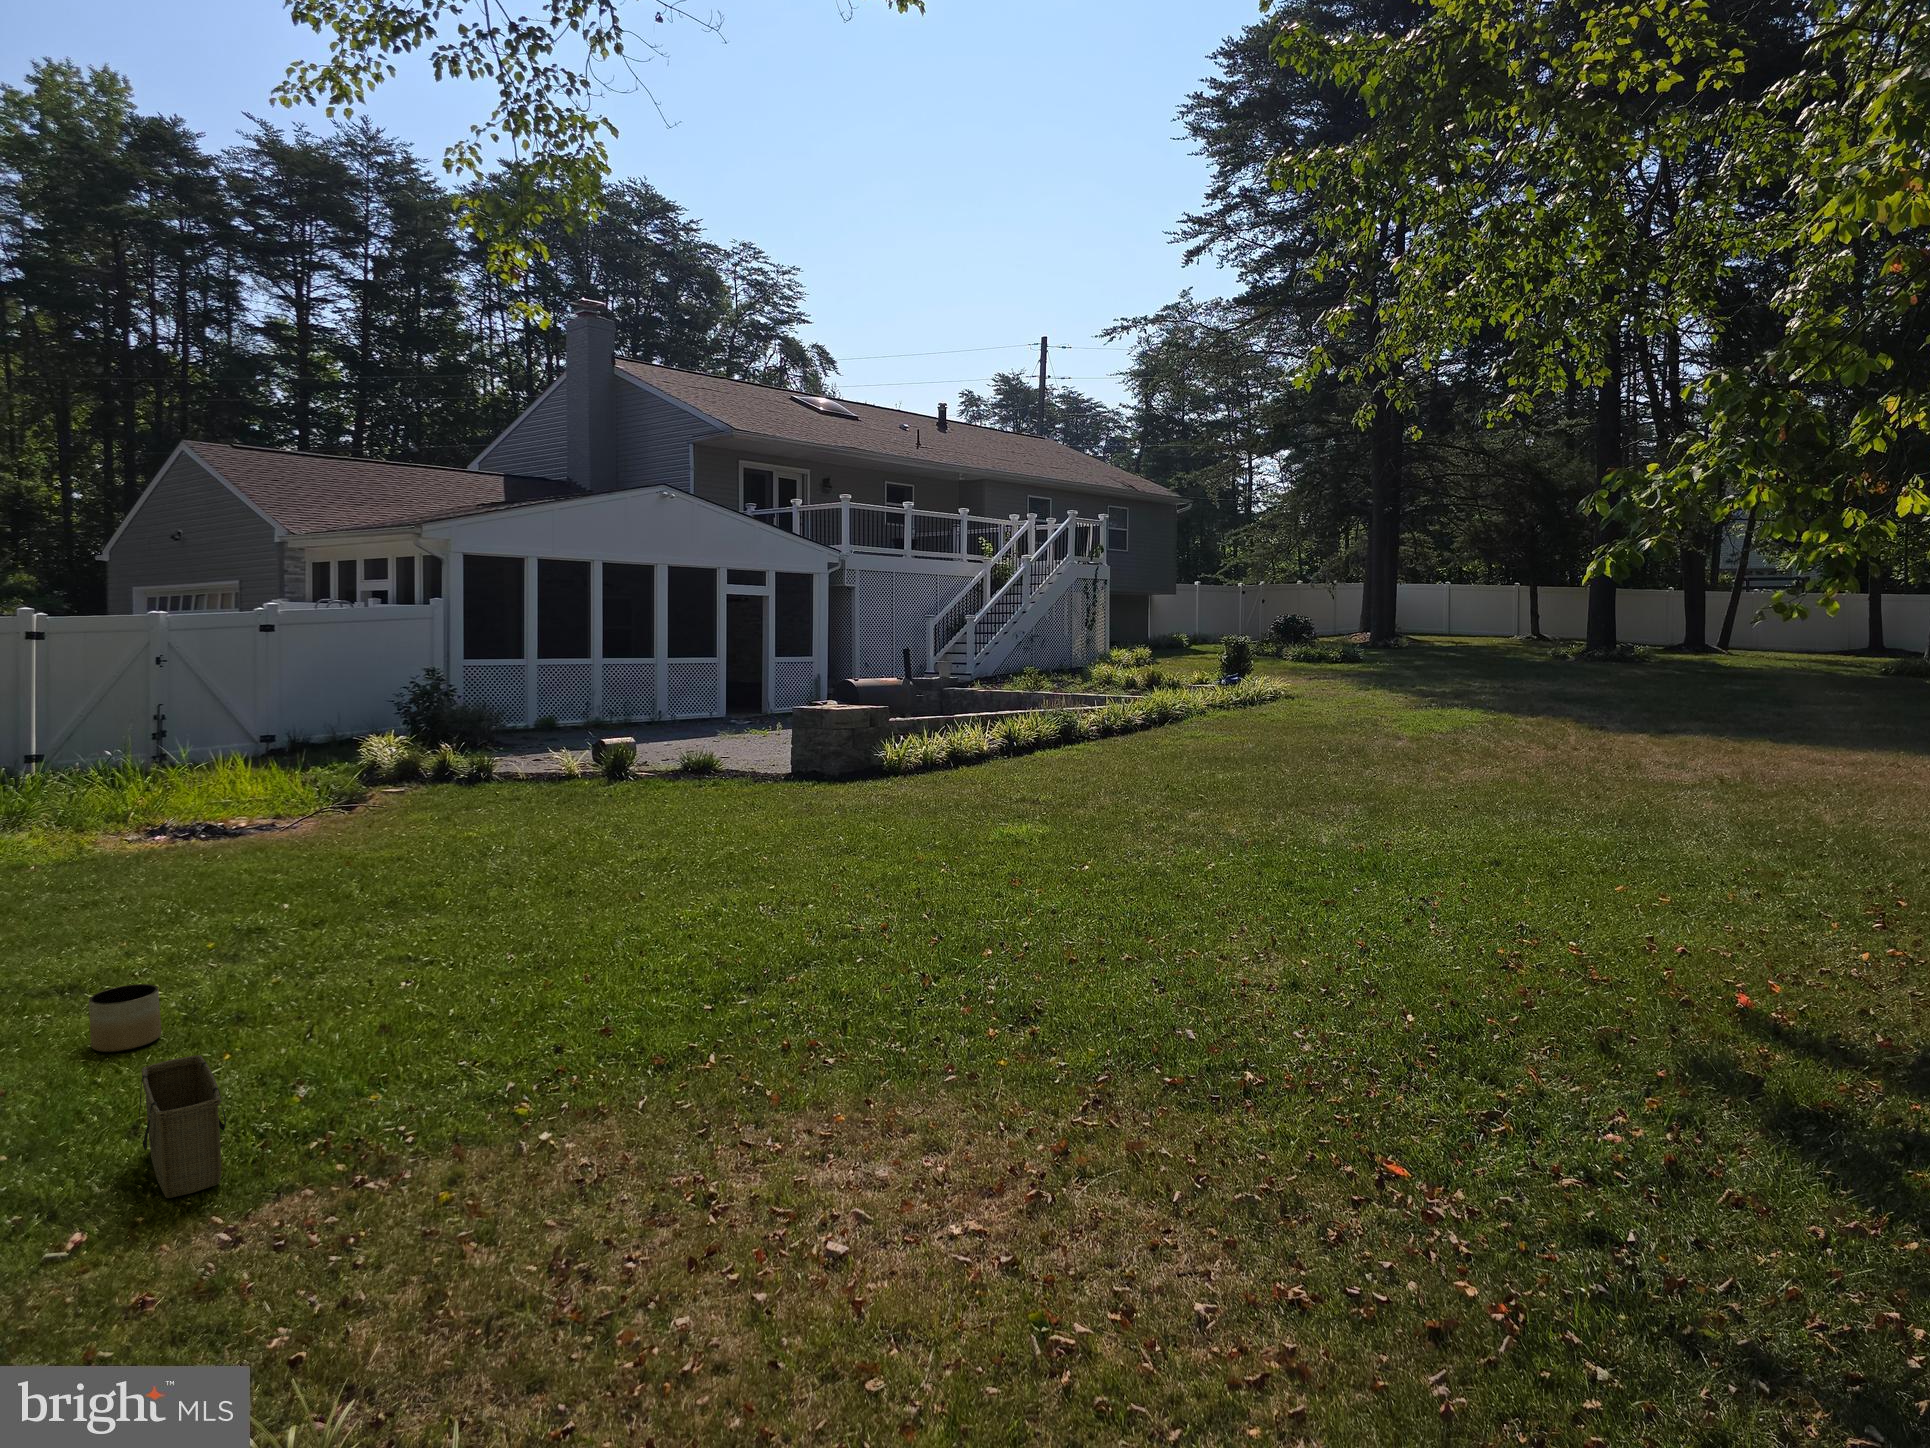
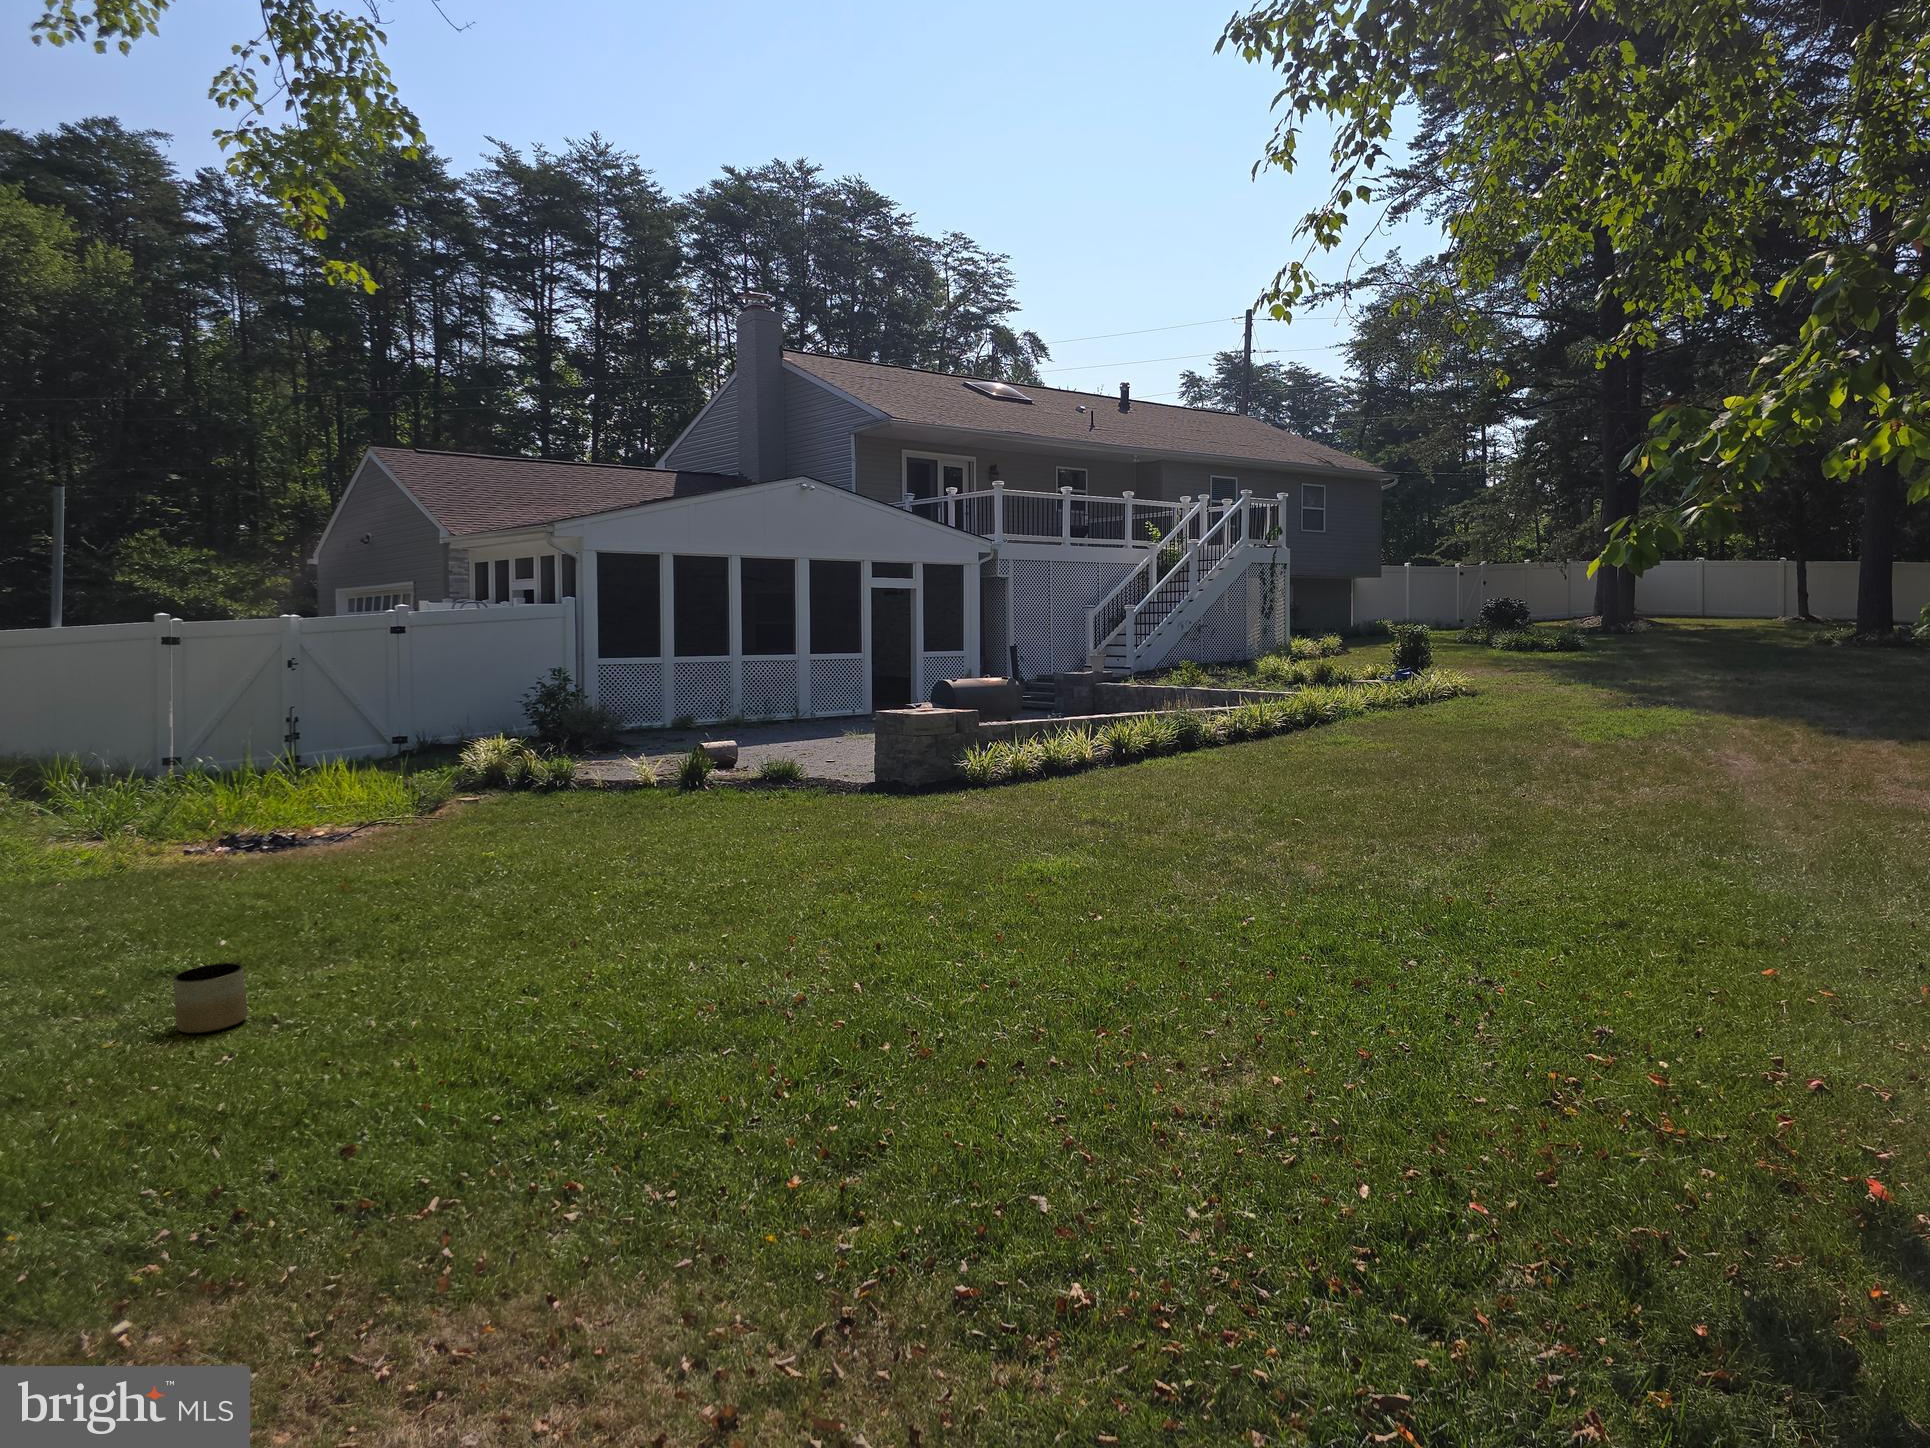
basket: present [139,1055,226,1198] -> none [193,1030,281,1182]

